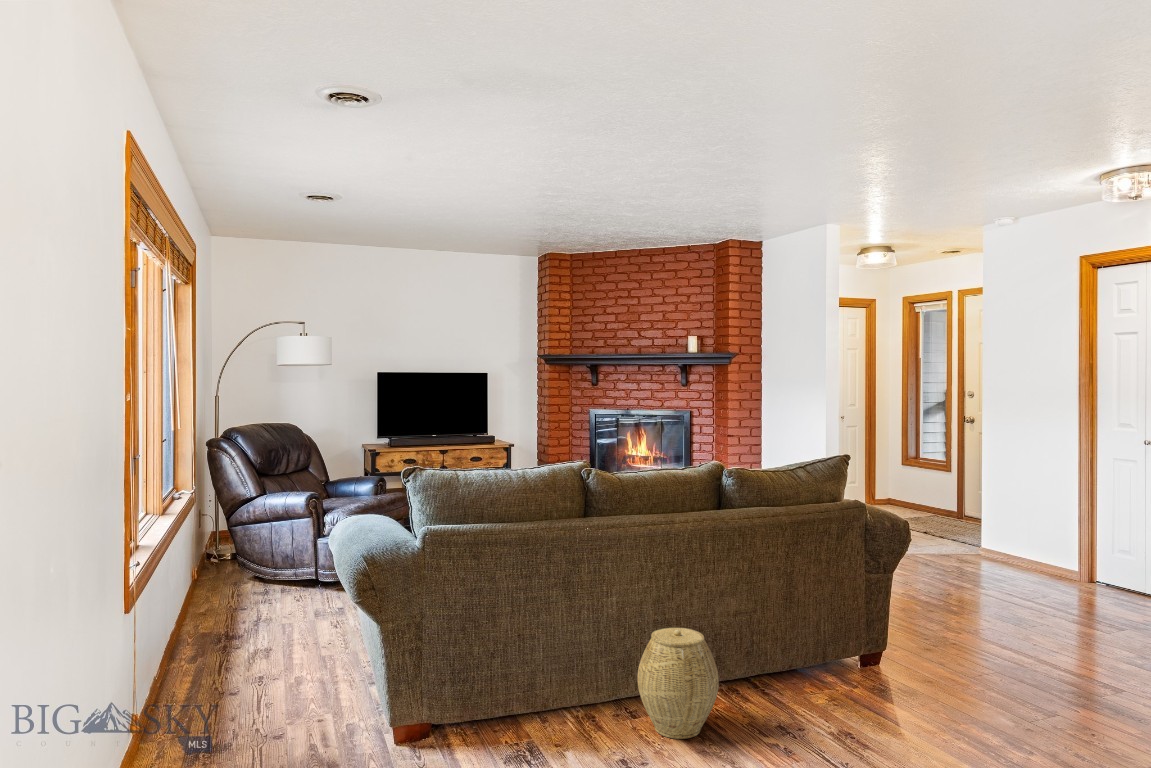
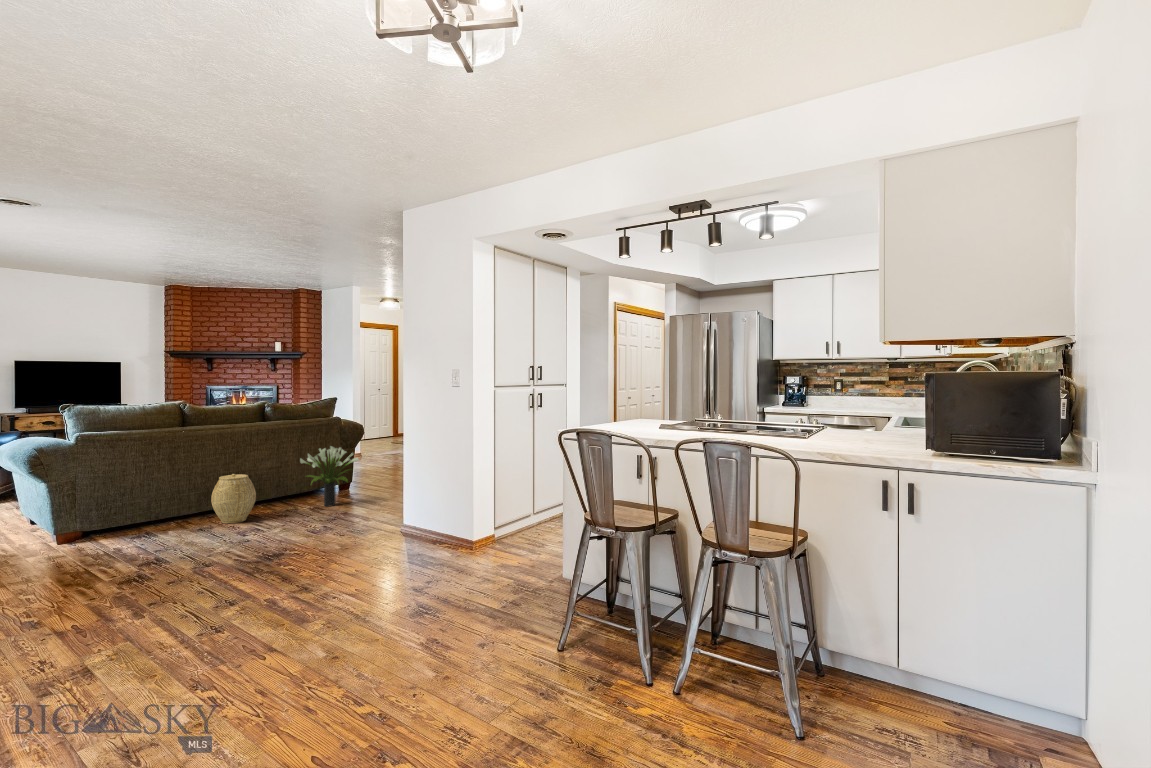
potted plant: none [796,577,929,716] -> present [300,446,359,506]

